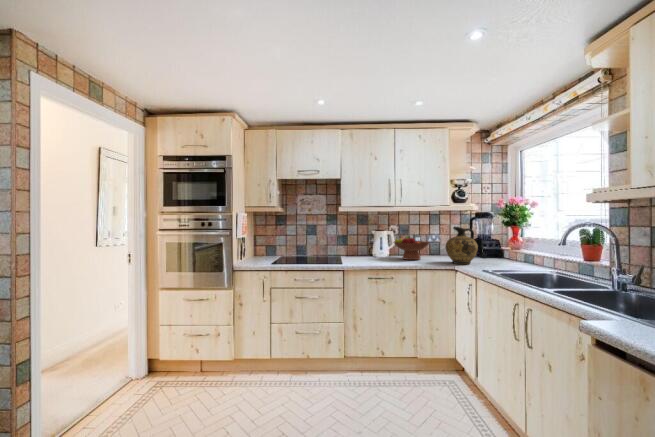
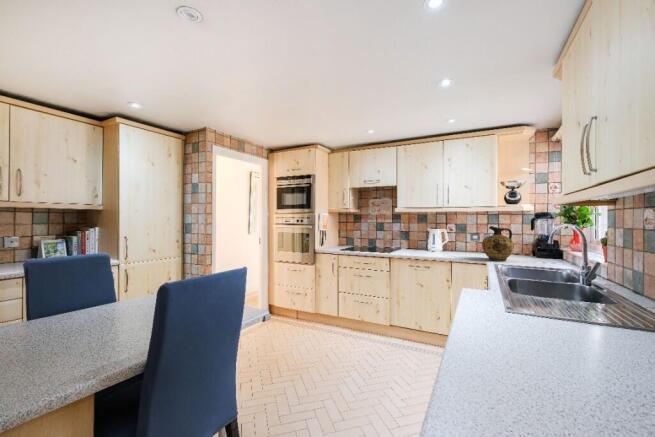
fruit bowl: present [393,236,429,260] -> none [441,233,476,255]

